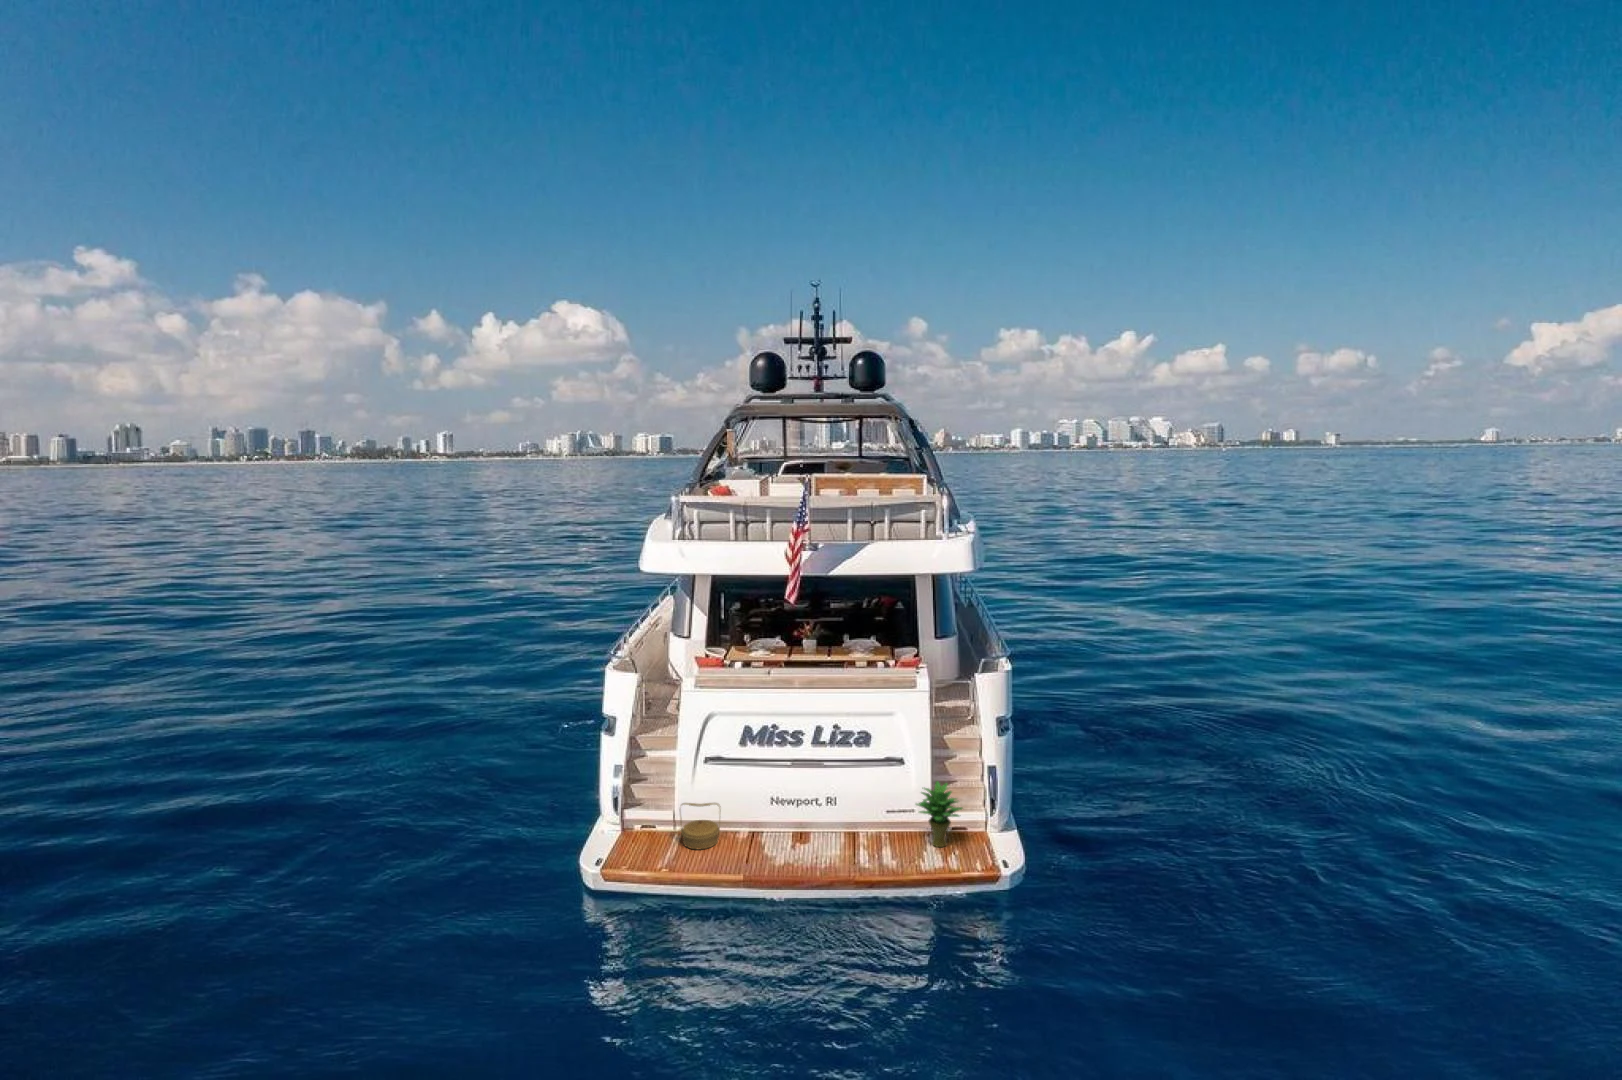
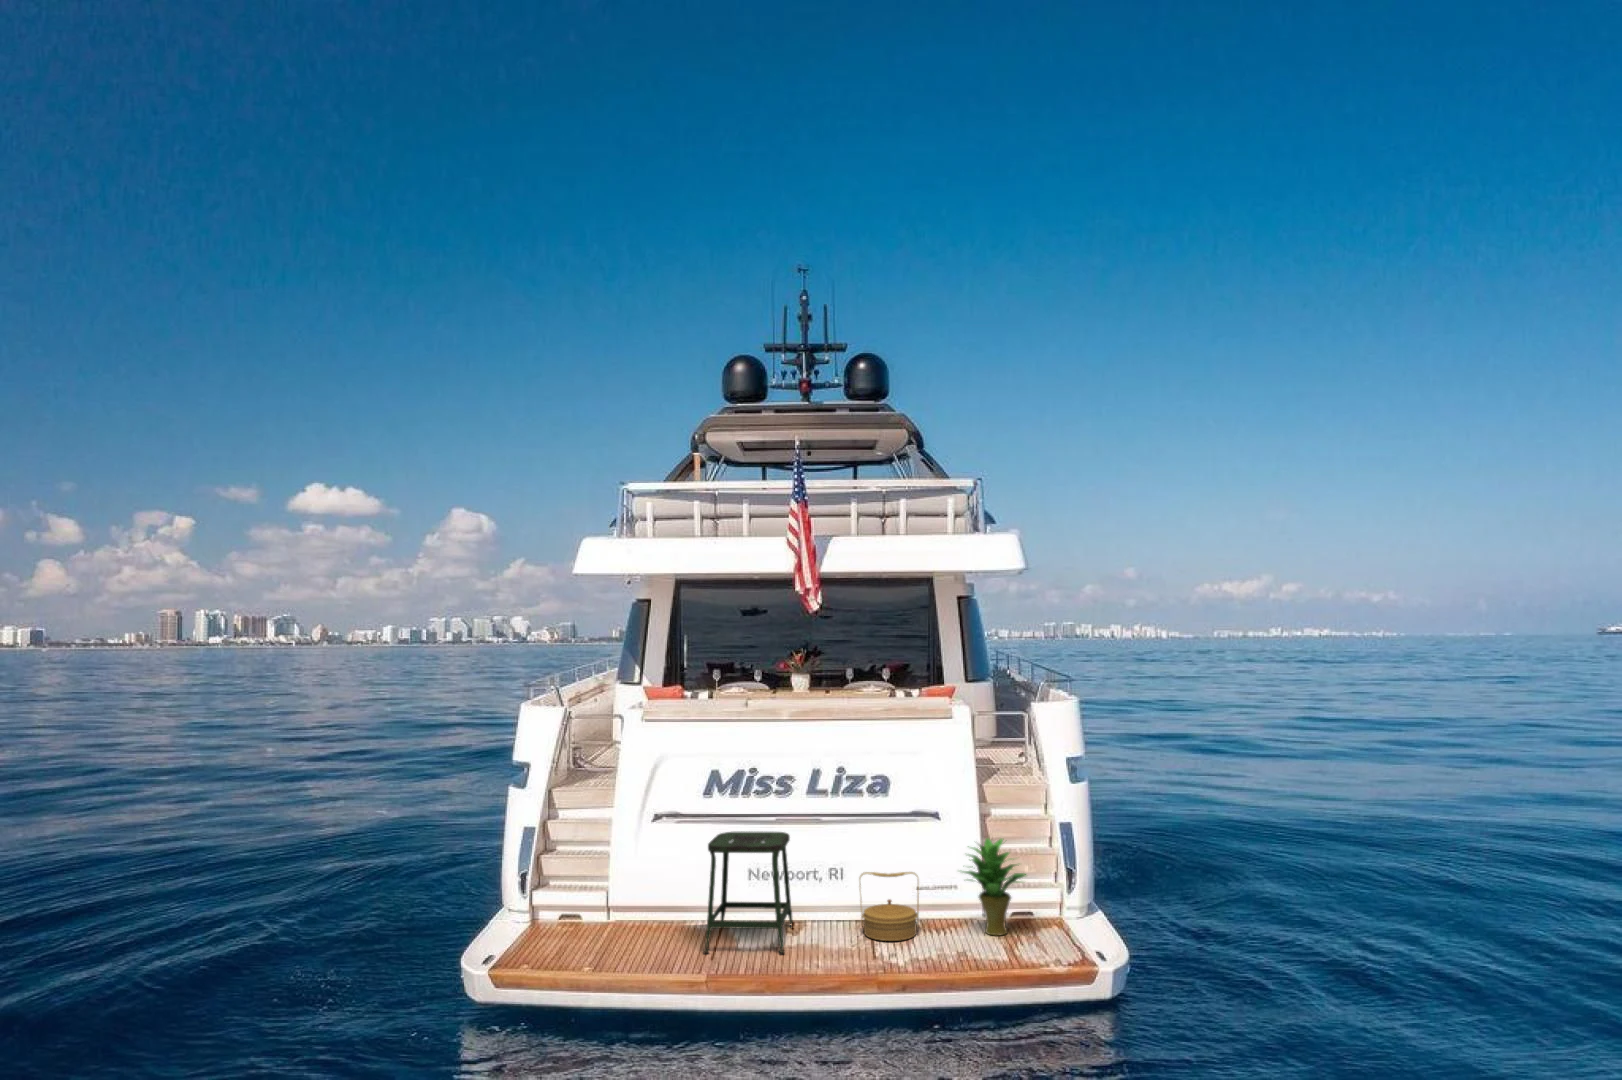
stool: none [741,771,803,859] -> present [704,831,793,953]
woven basket: present [681,803,720,849] -> present [859,872,919,941]

